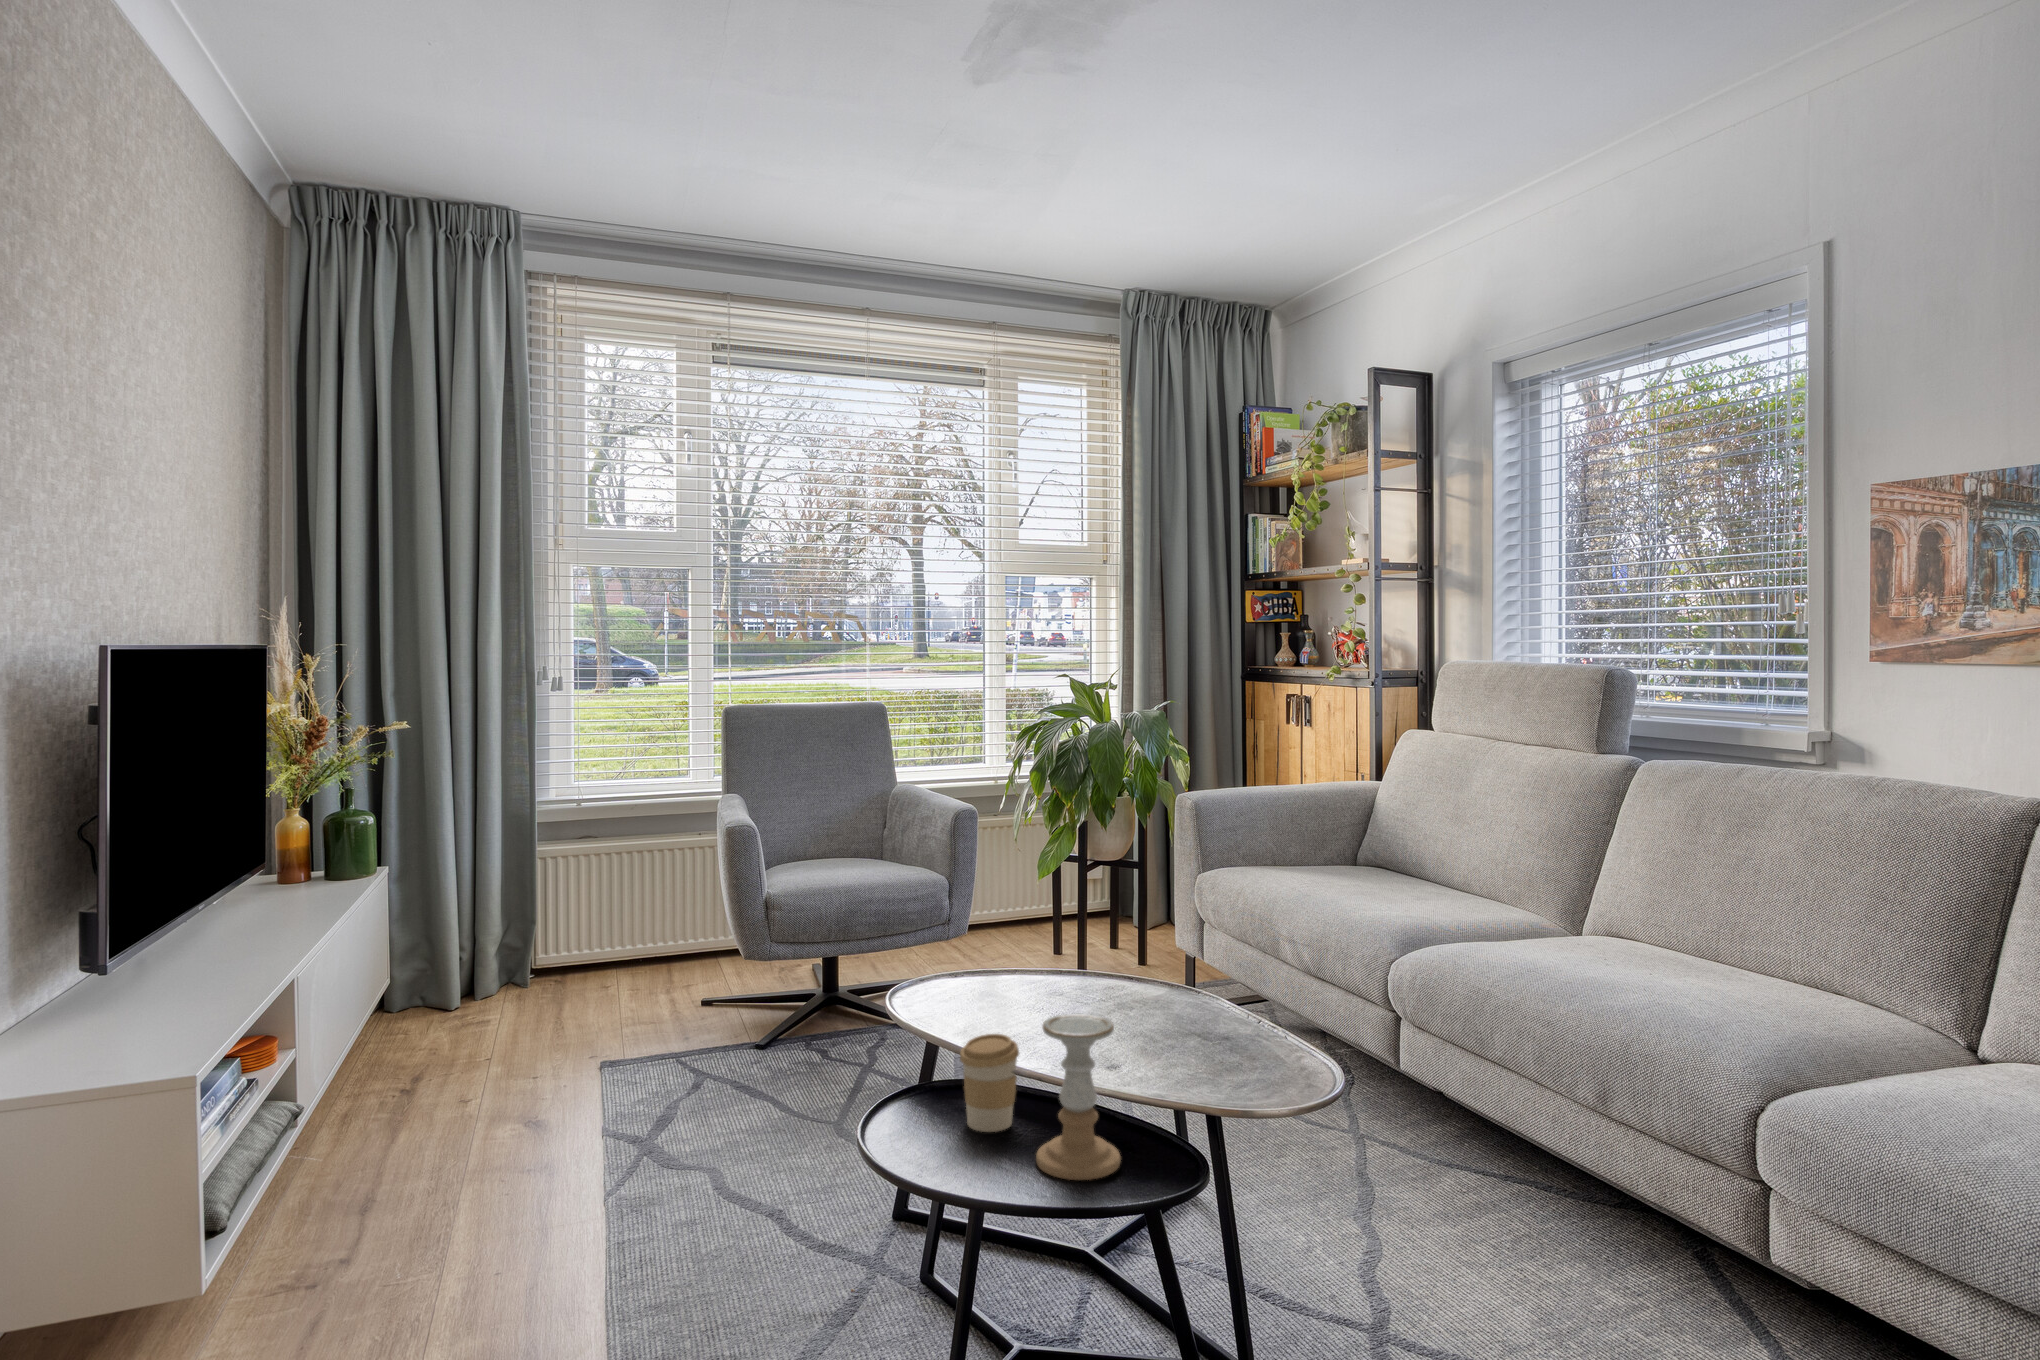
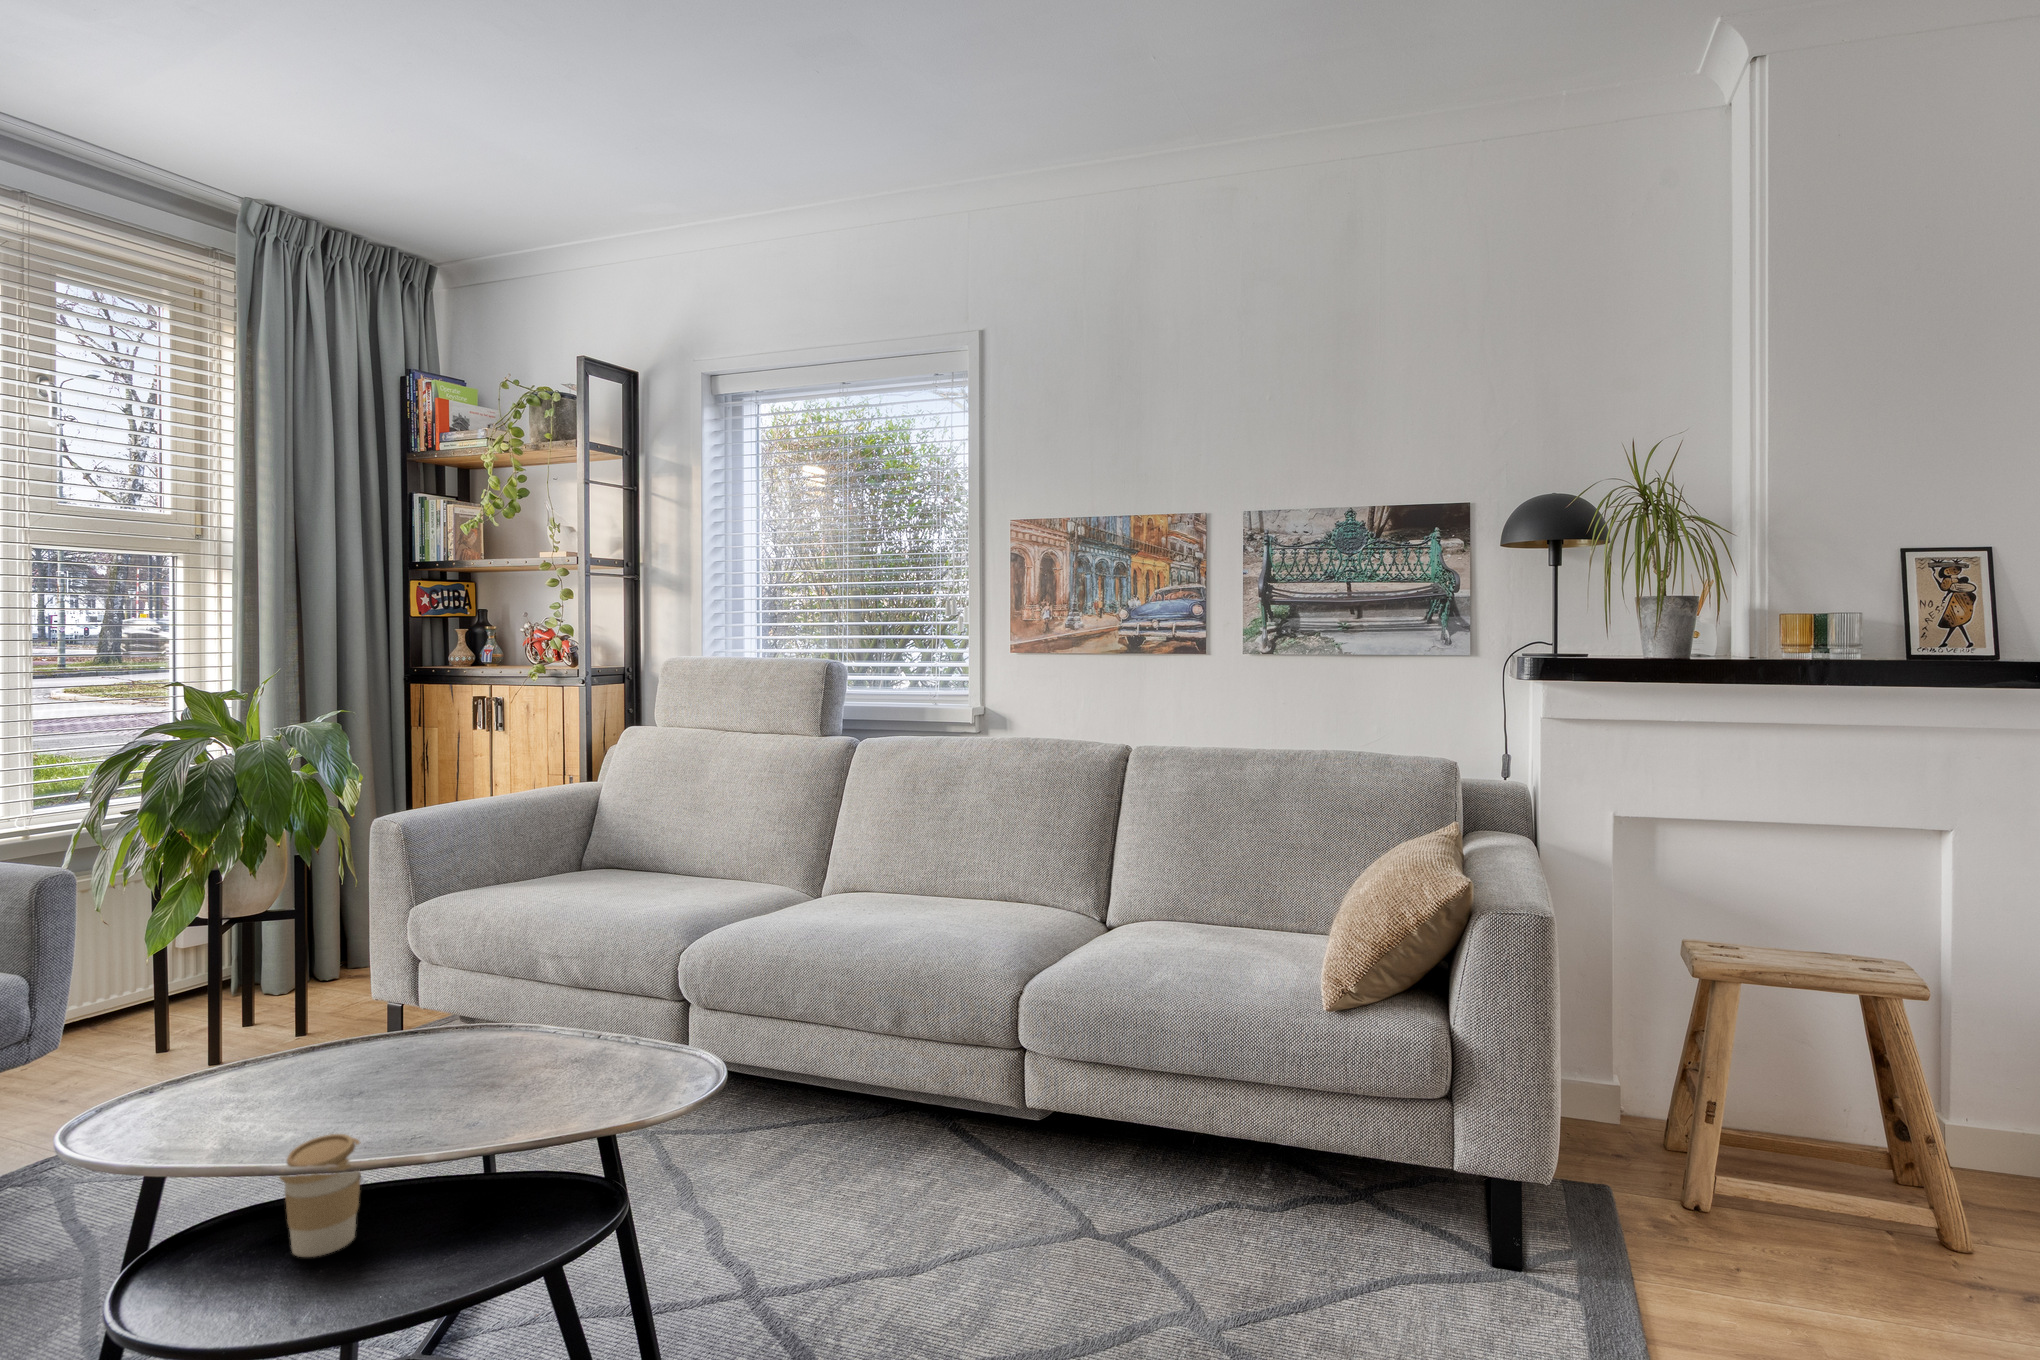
candle holder: present [1036,1014,1121,1180] -> none [415,1079,520,1270]

